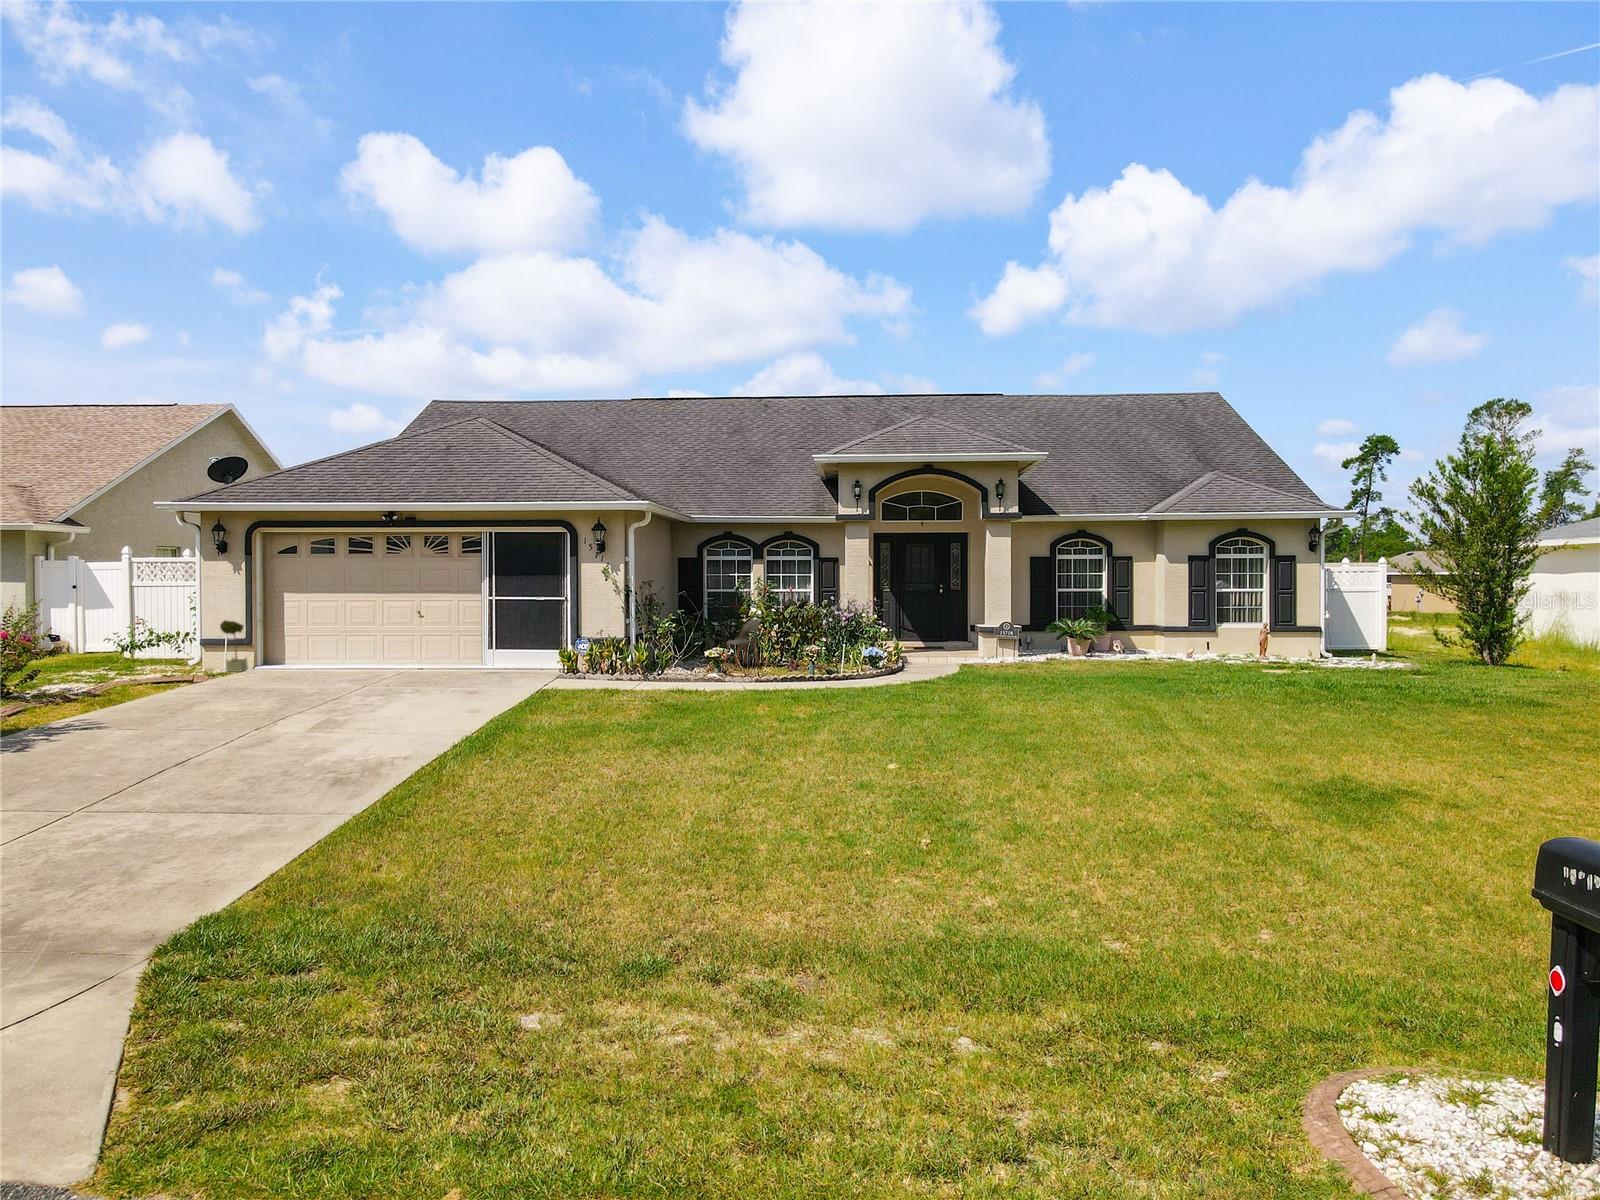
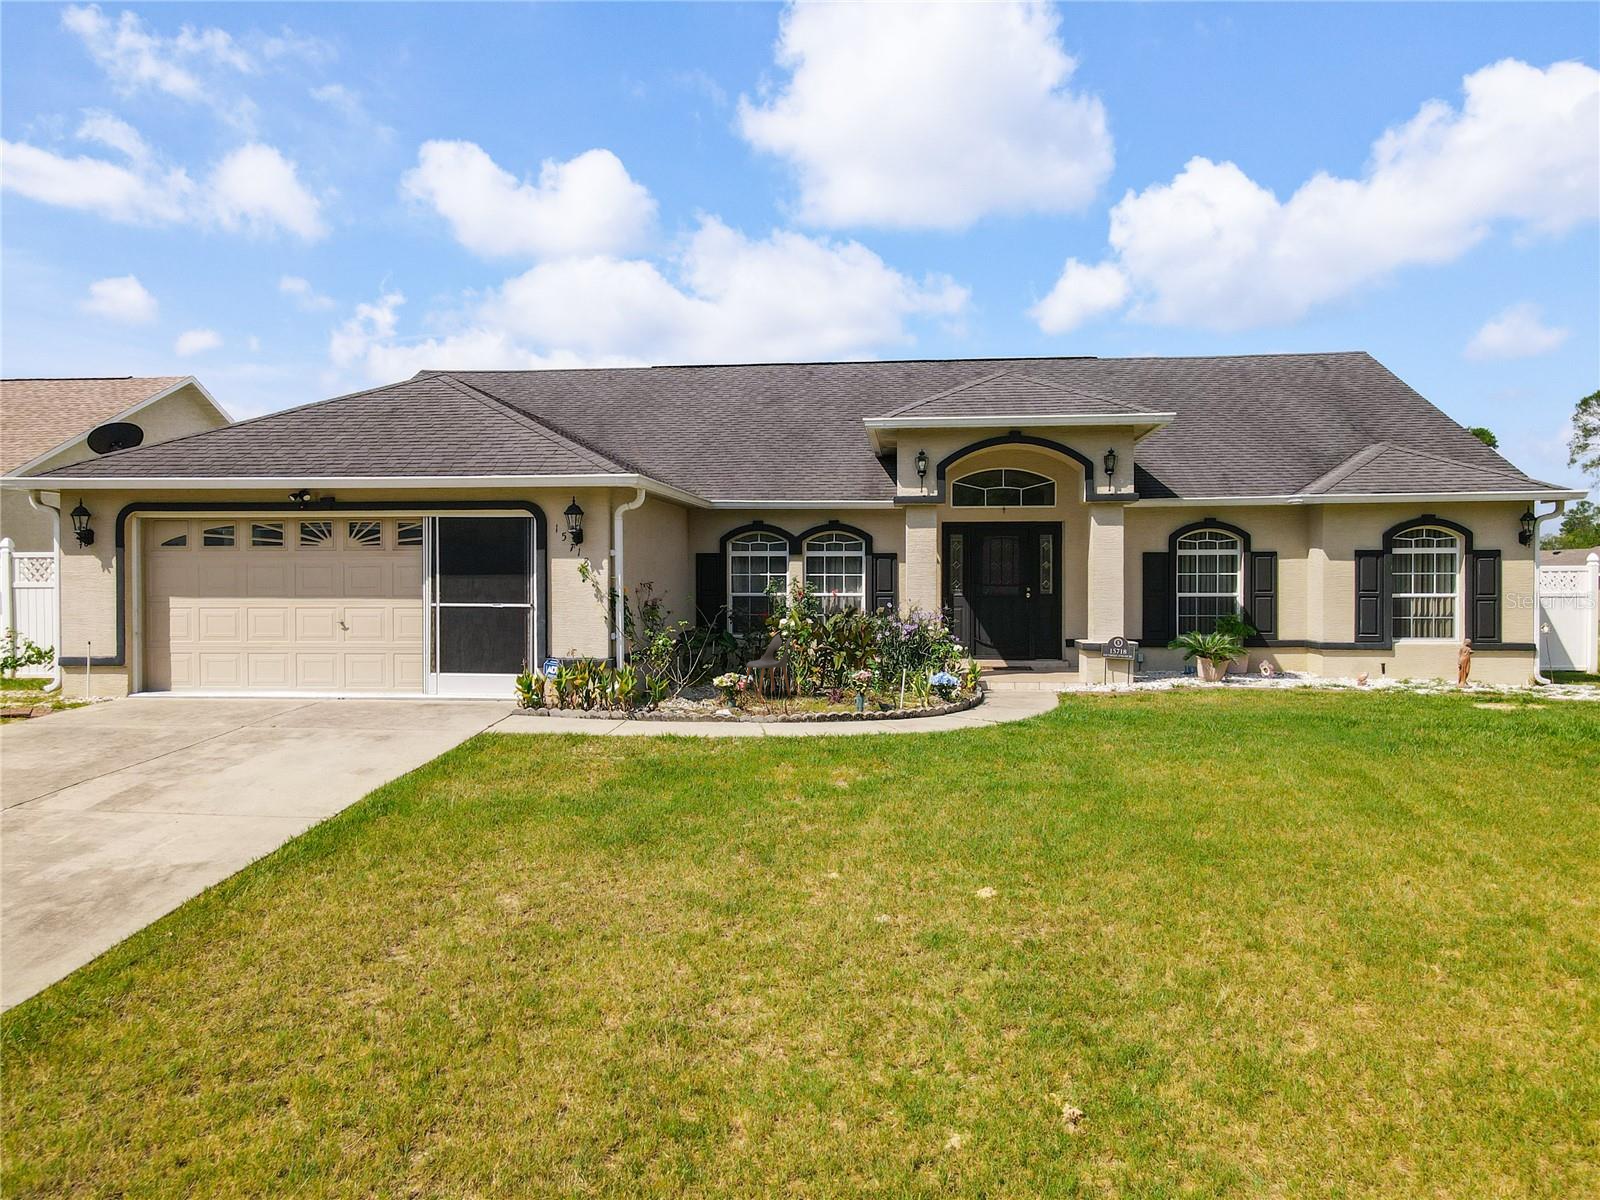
potted tree: present [220,620,248,672] -> none [78,632,119,701]

